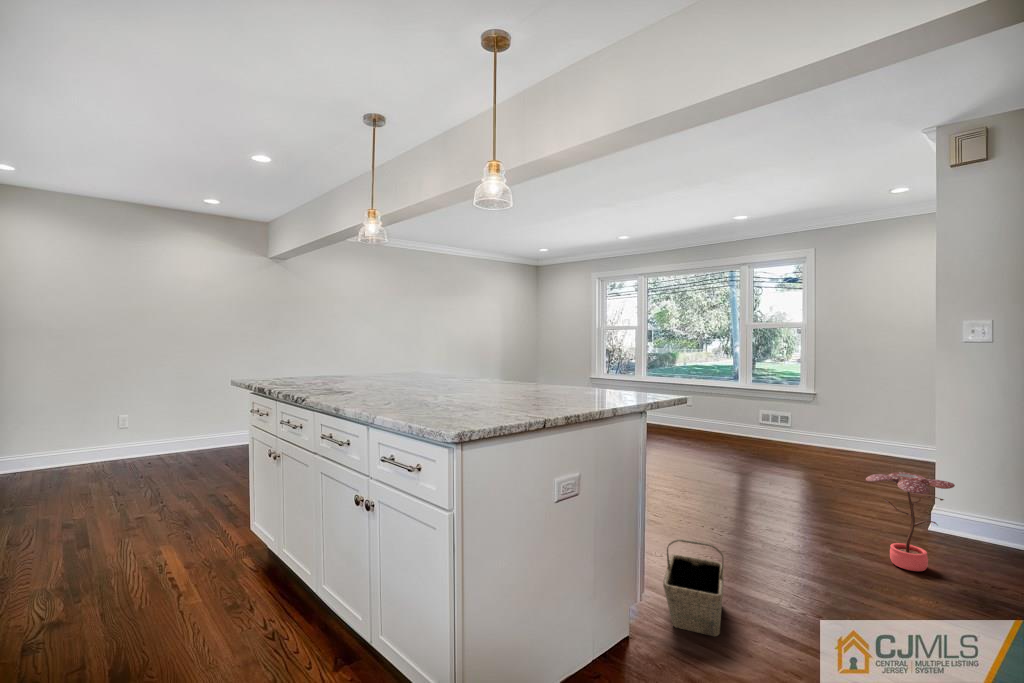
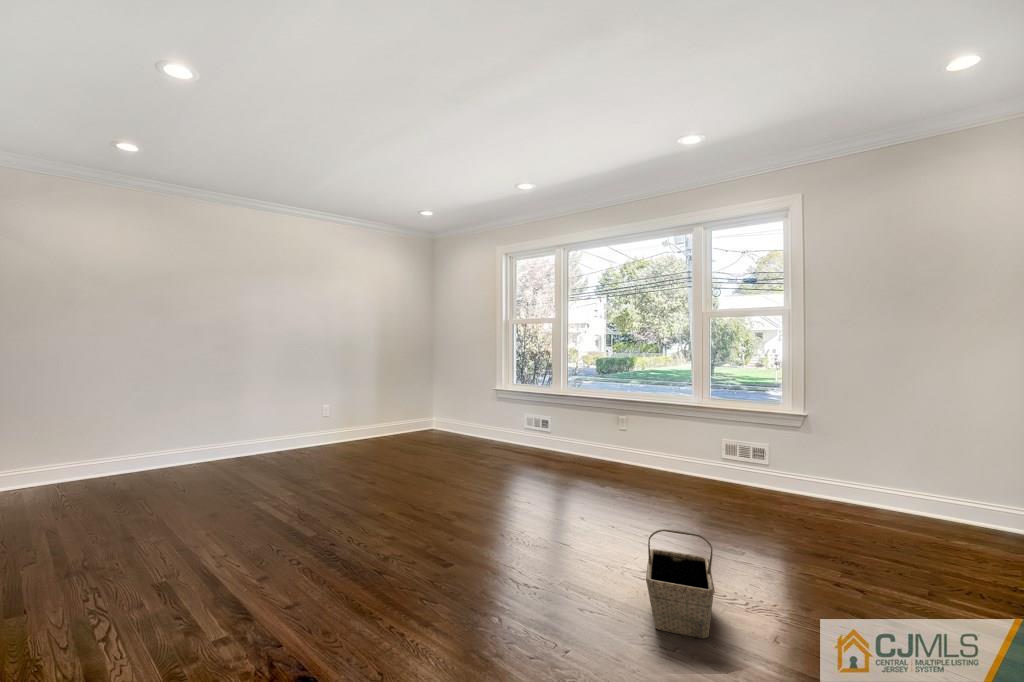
potted plant: present [866,472,955,571] -> none [847,466,937,571]

